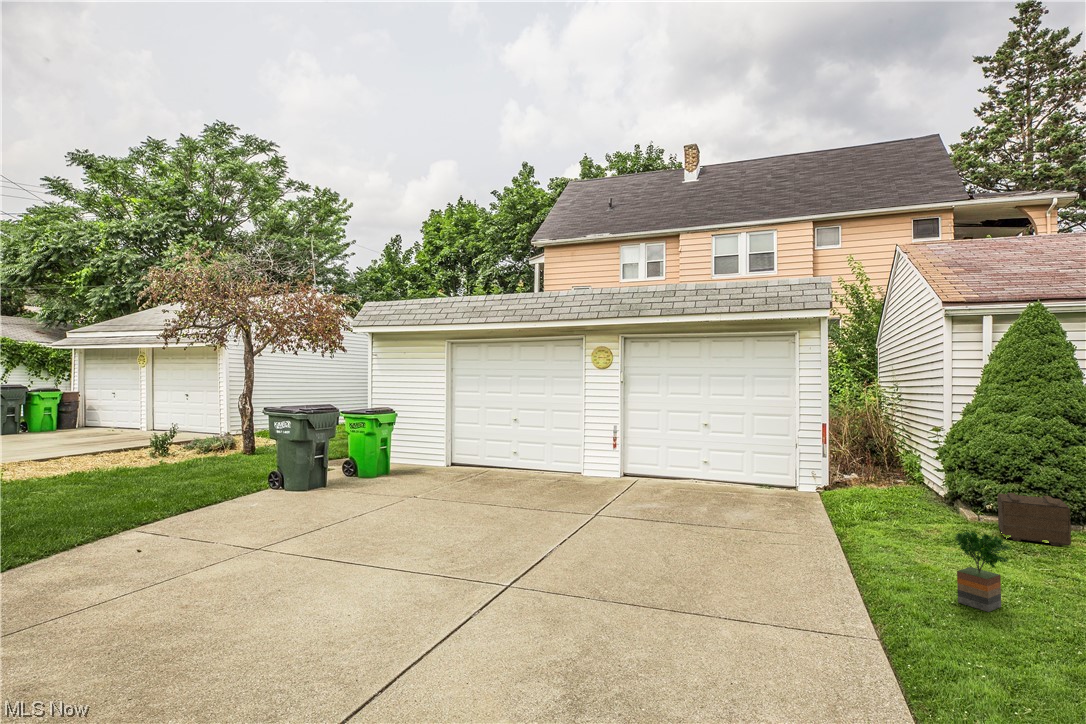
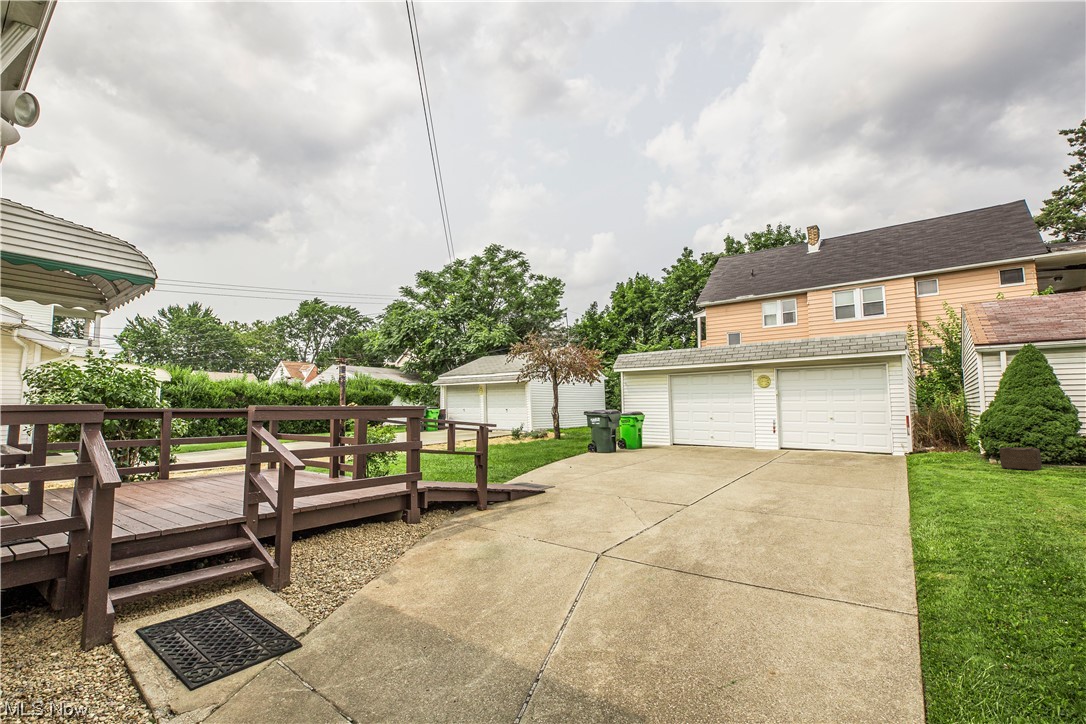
potted tree: present [954,531,1010,612] -> none [937,449,962,480]

